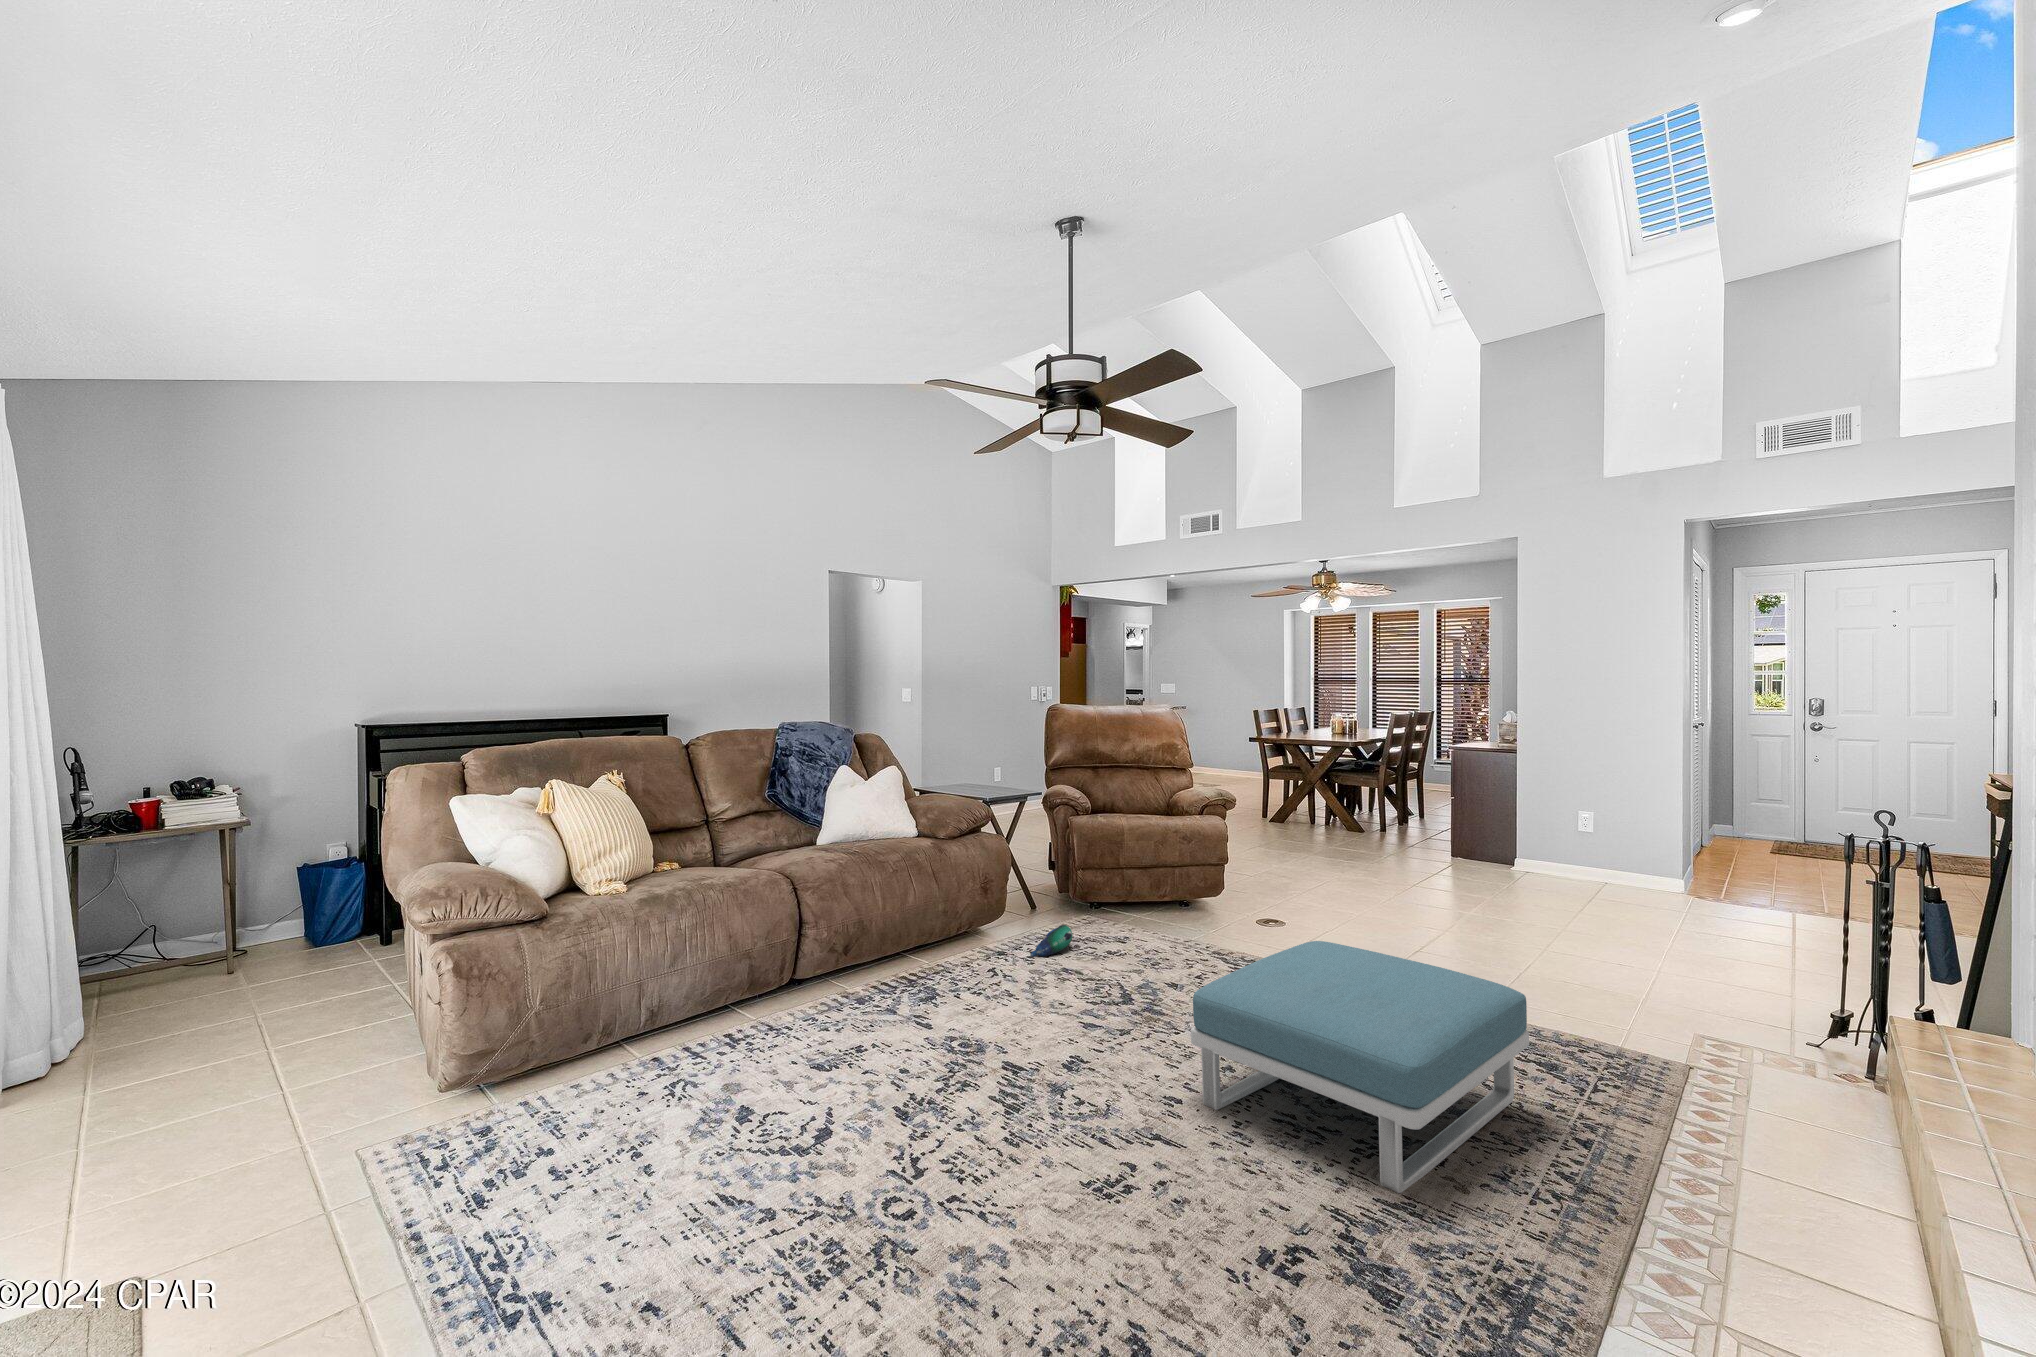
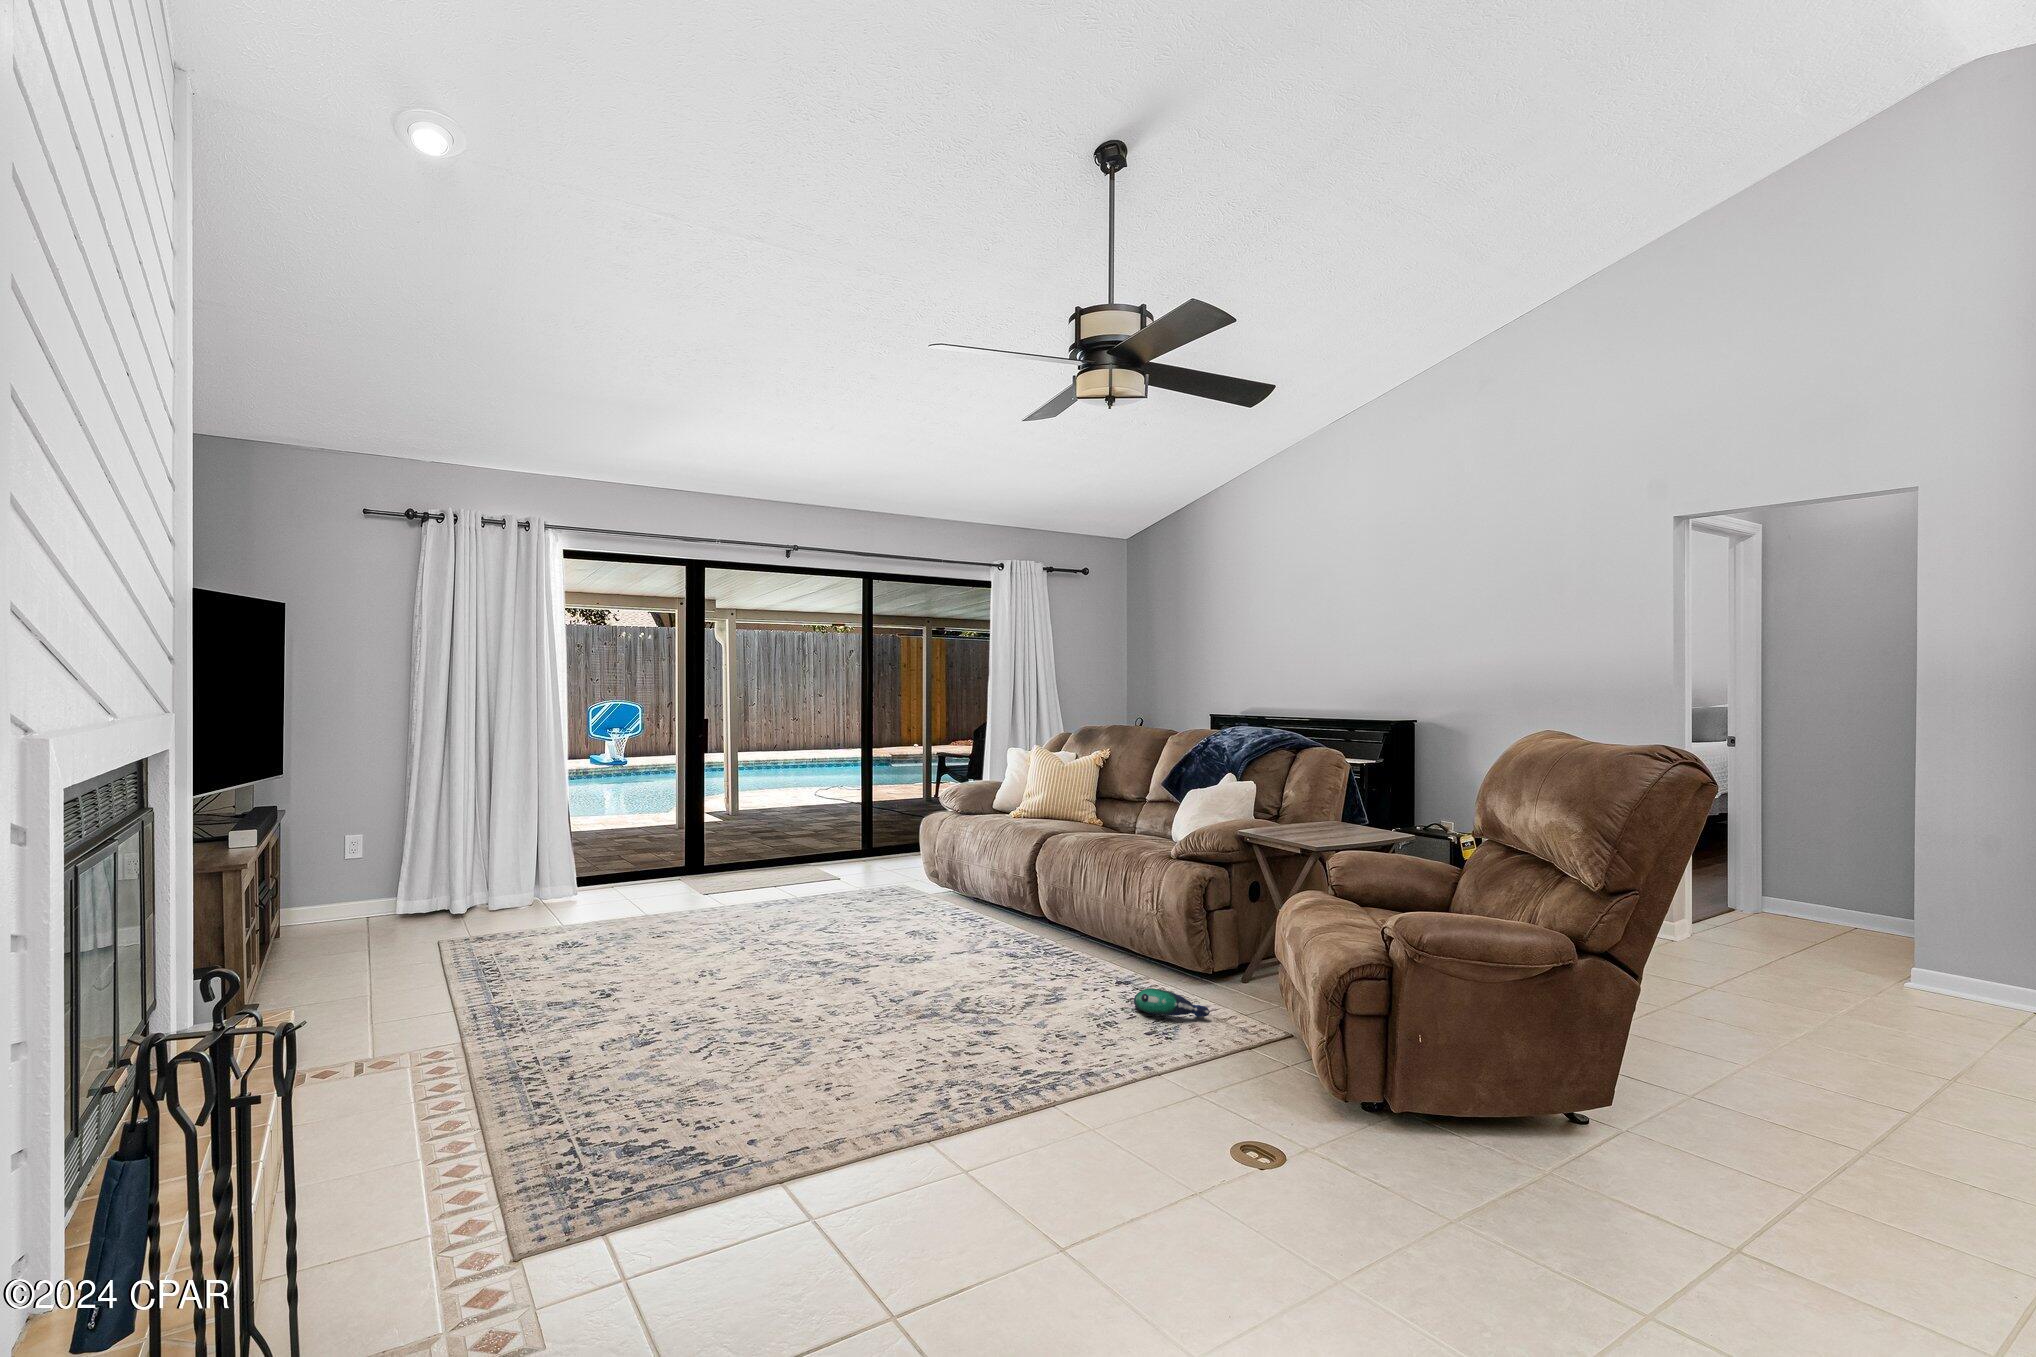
footstool: present [1191,941,1529,1193] -> none [592,926,823,1094]

